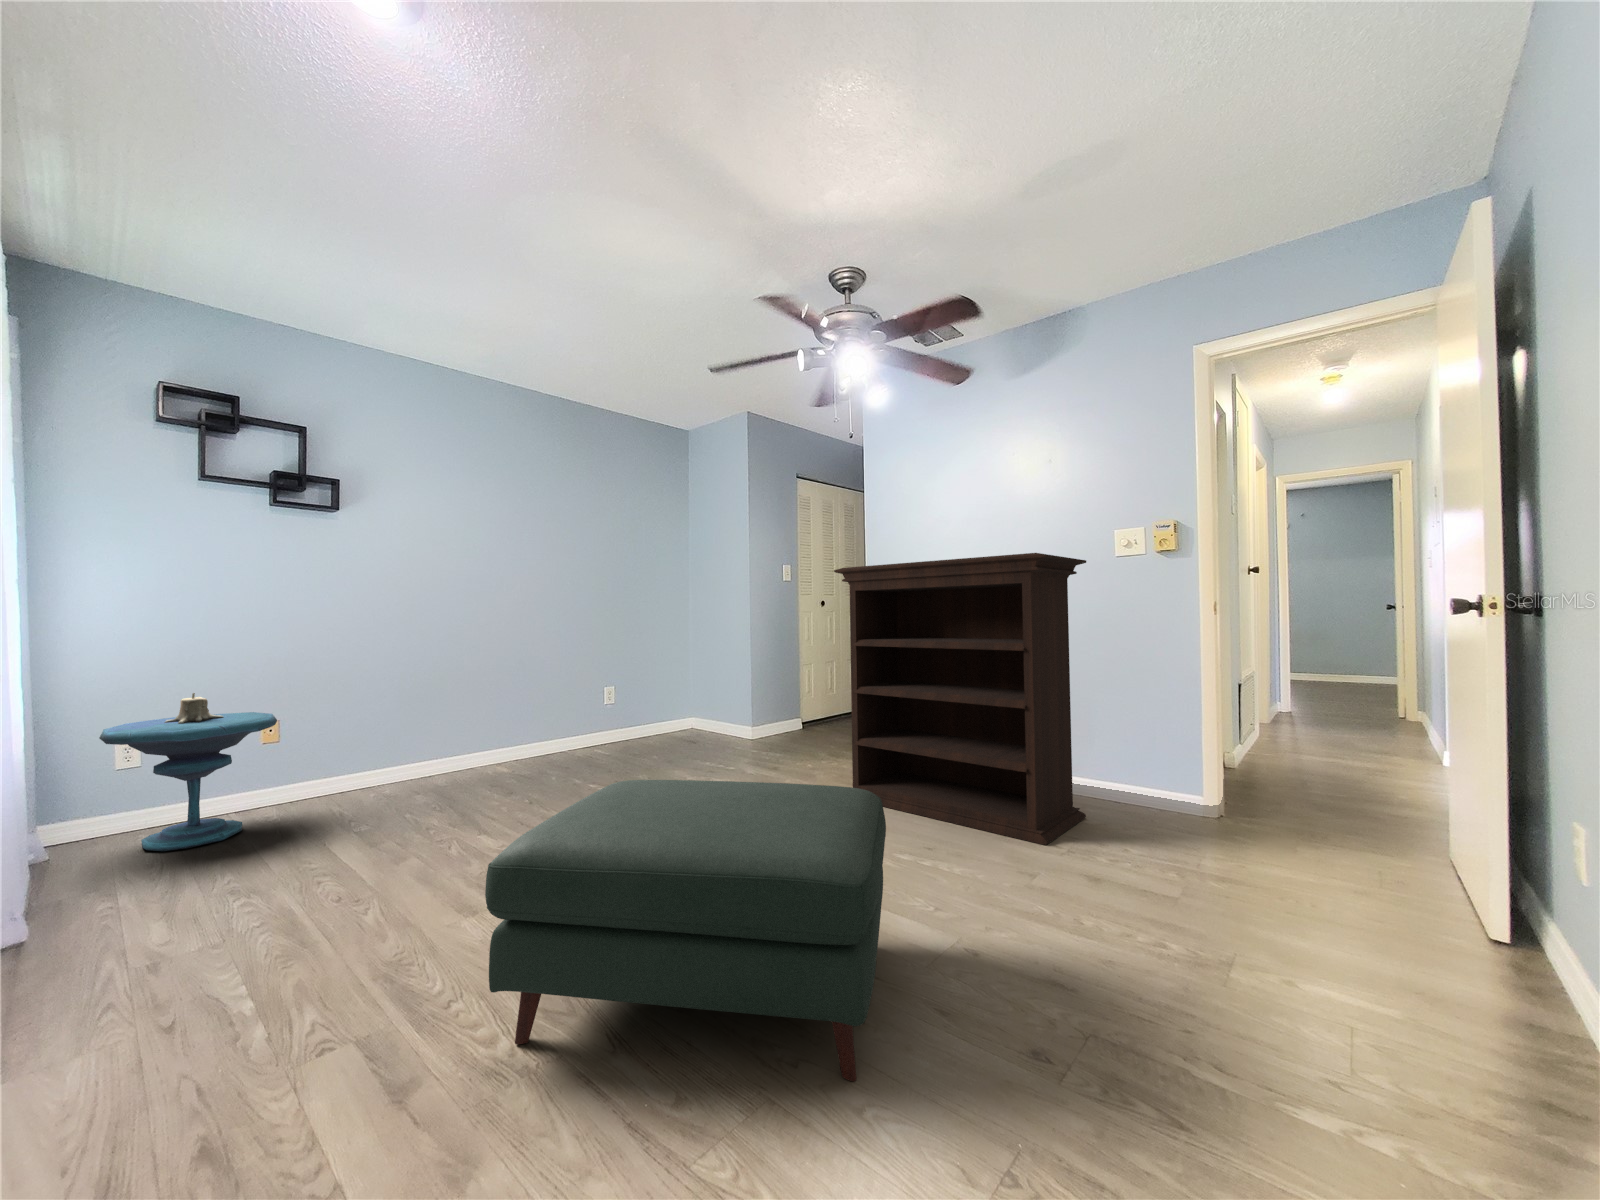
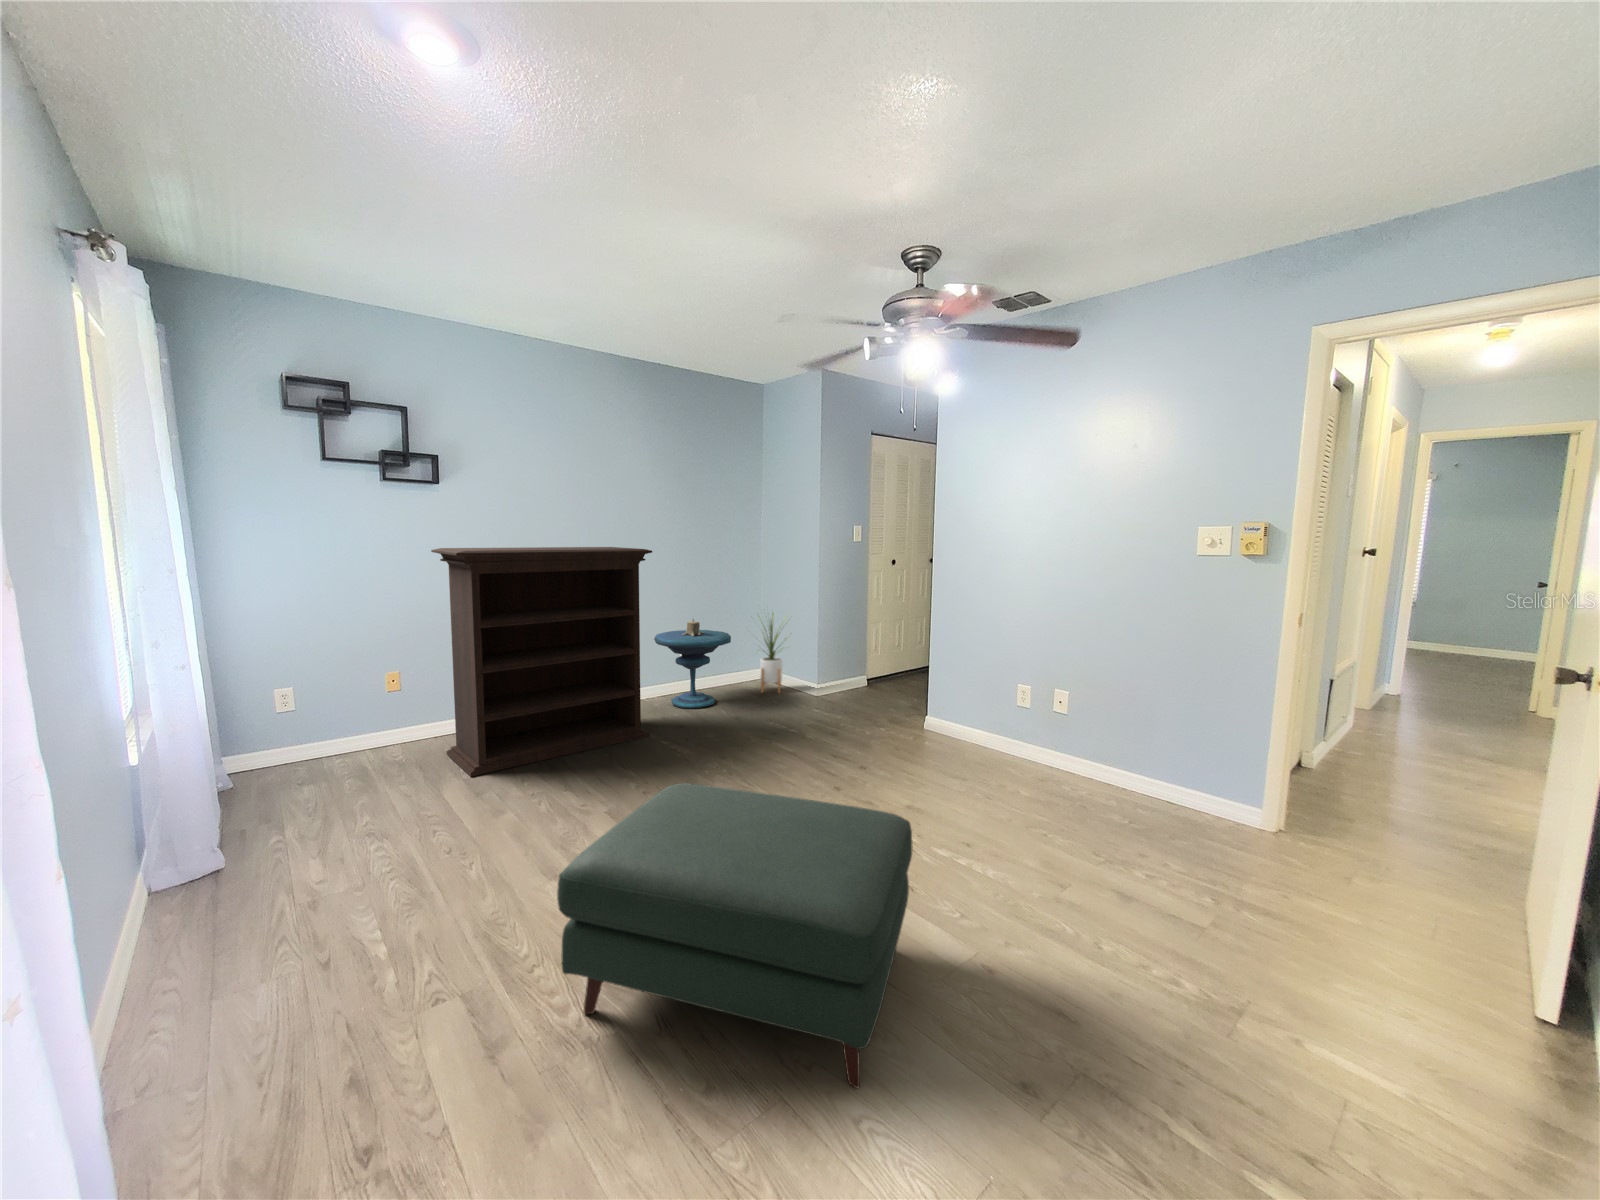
bookshelf: present [834,553,1086,845] -> present [431,547,652,777]
house plant: none [675,647,728,739] -> present [760,613,786,693]
side table: present [99,693,277,851] -> present [654,619,731,709]

